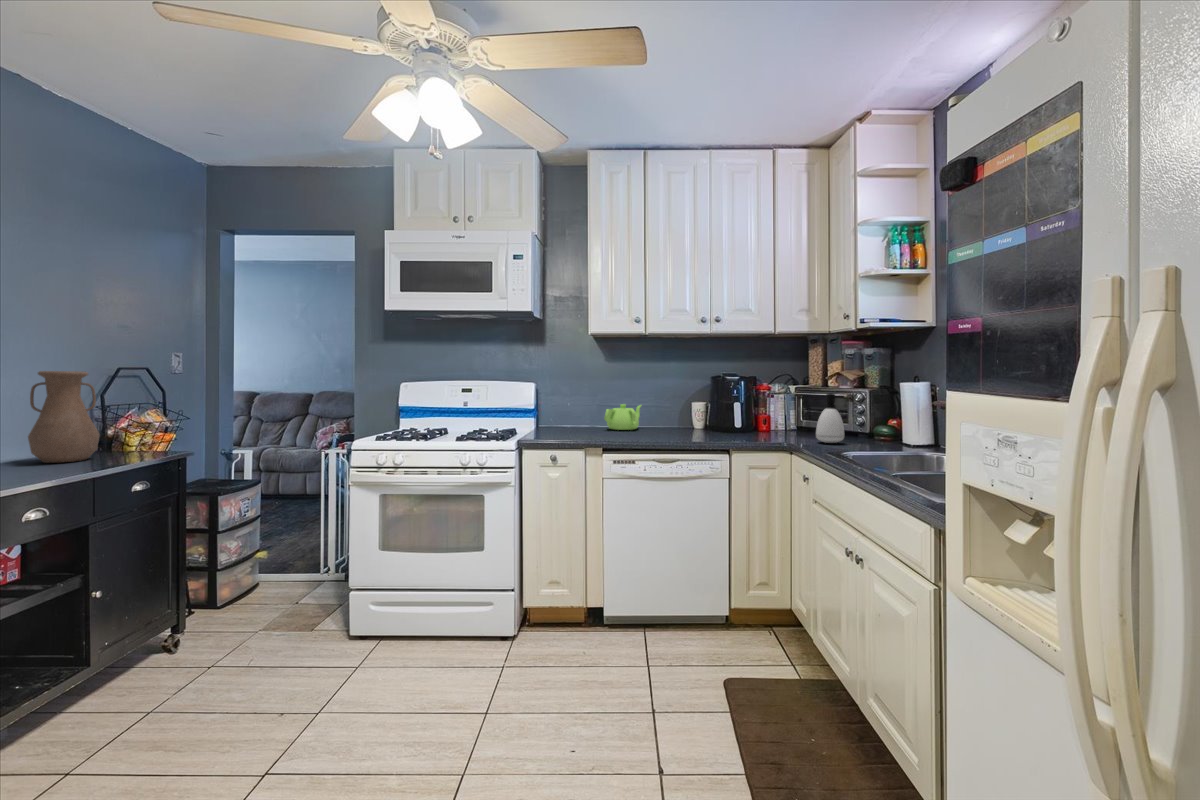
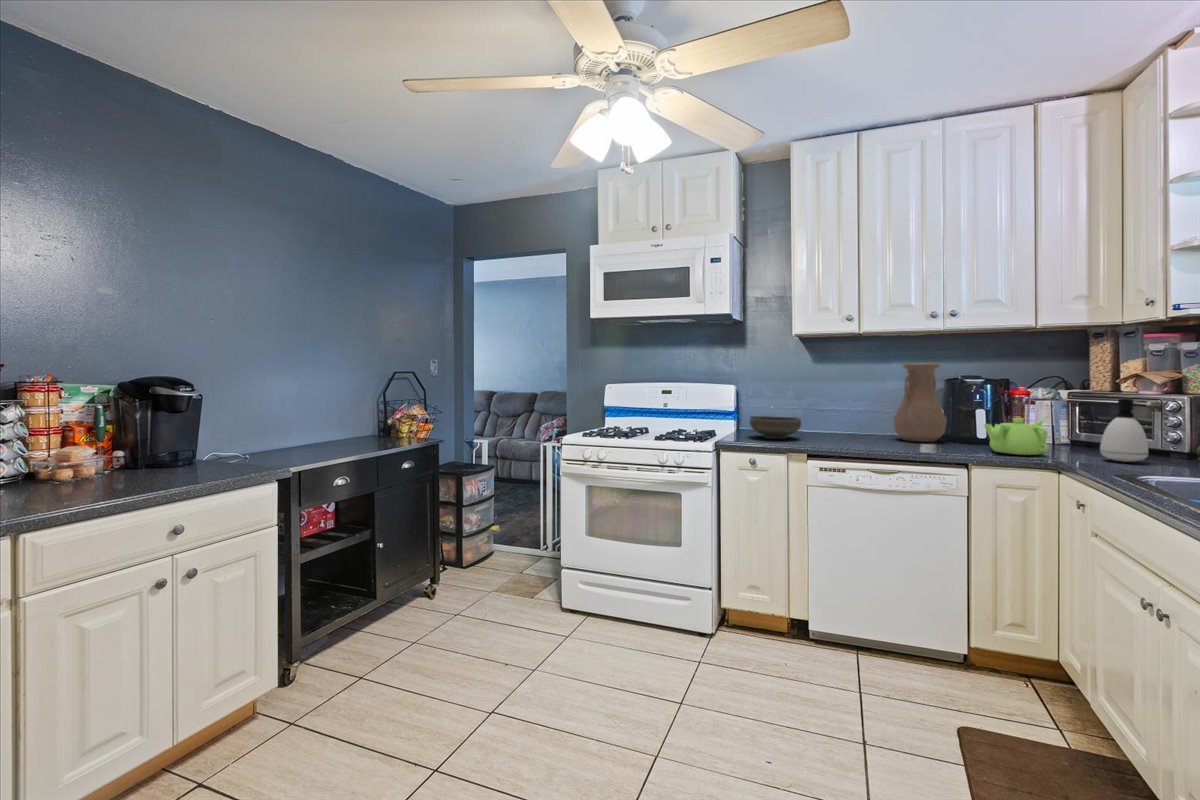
vase: present [28,371,100,463] -> present [893,363,947,442]
teapot: present [604,404,641,430] -> present [984,418,1049,455]
bowl: none [549,414,596,436] -> present [750,416,801,439]

